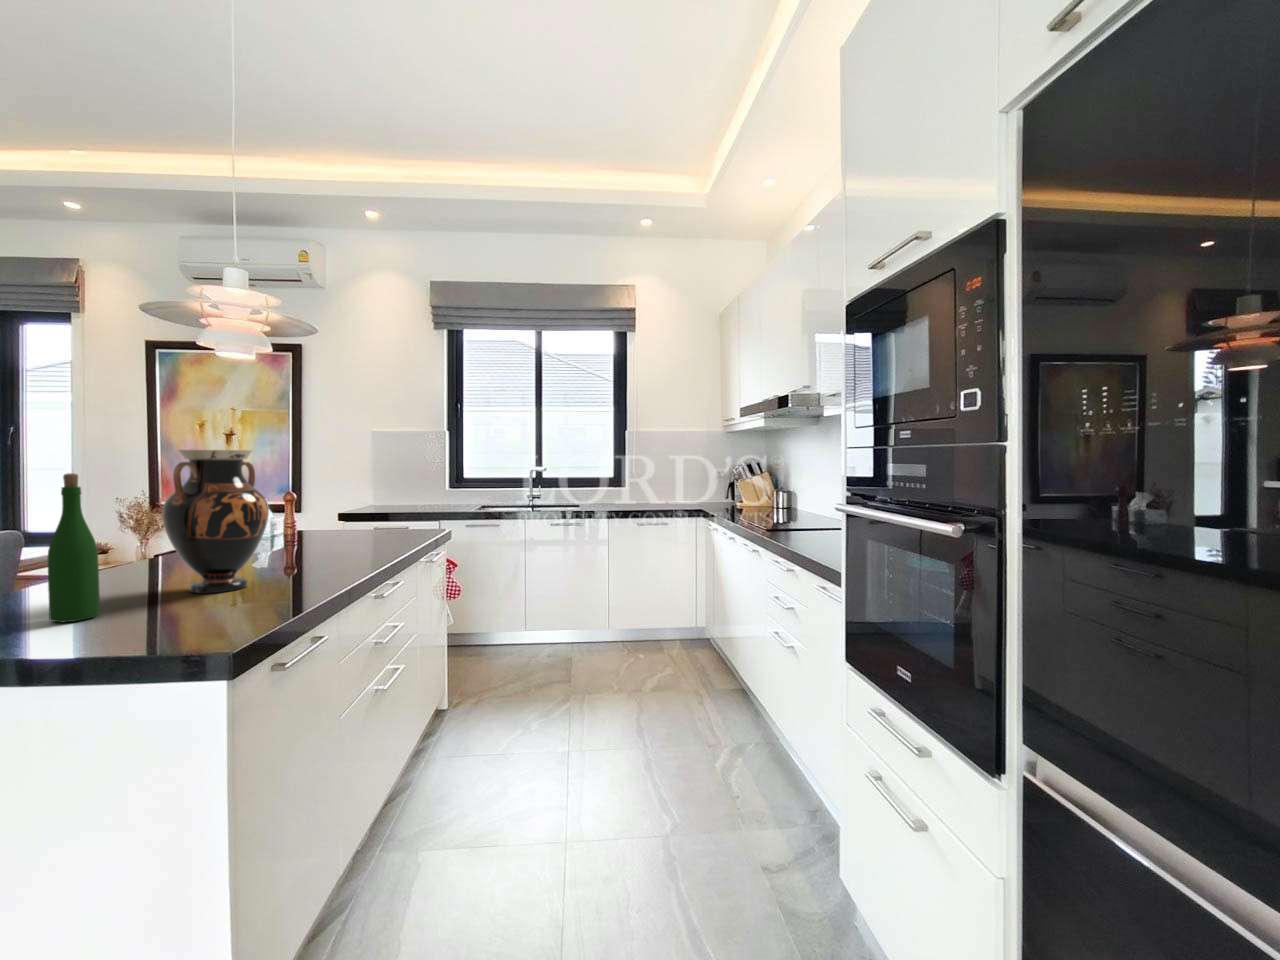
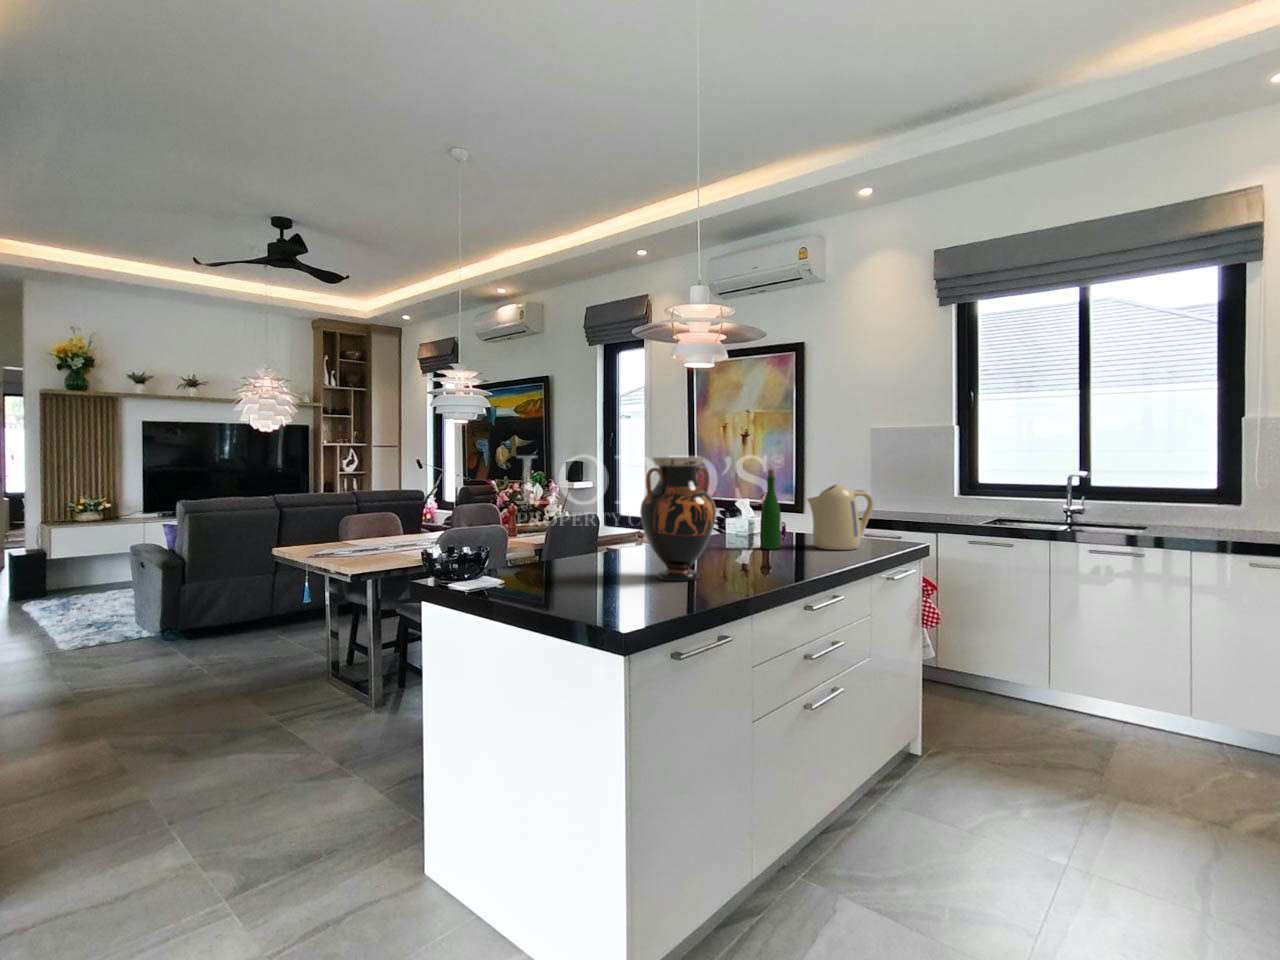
wine bottle: present [47,473,100,622] -> present [761,469,781,550]
kettle: none [342,480,407,542] -> present [807,484,874,550]

